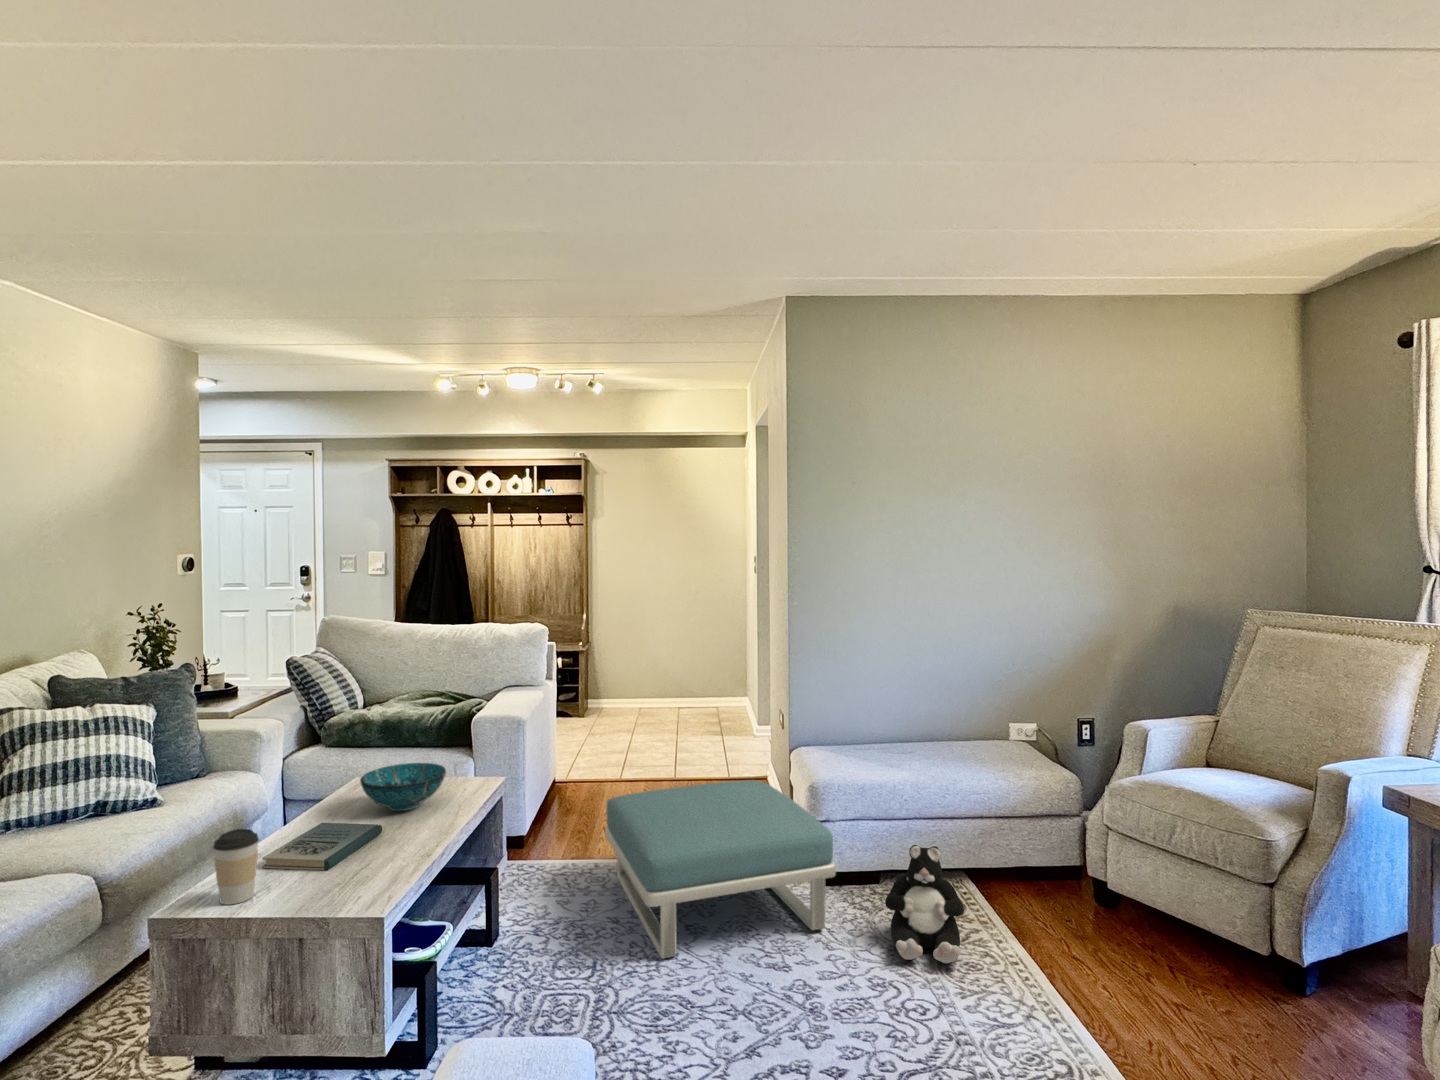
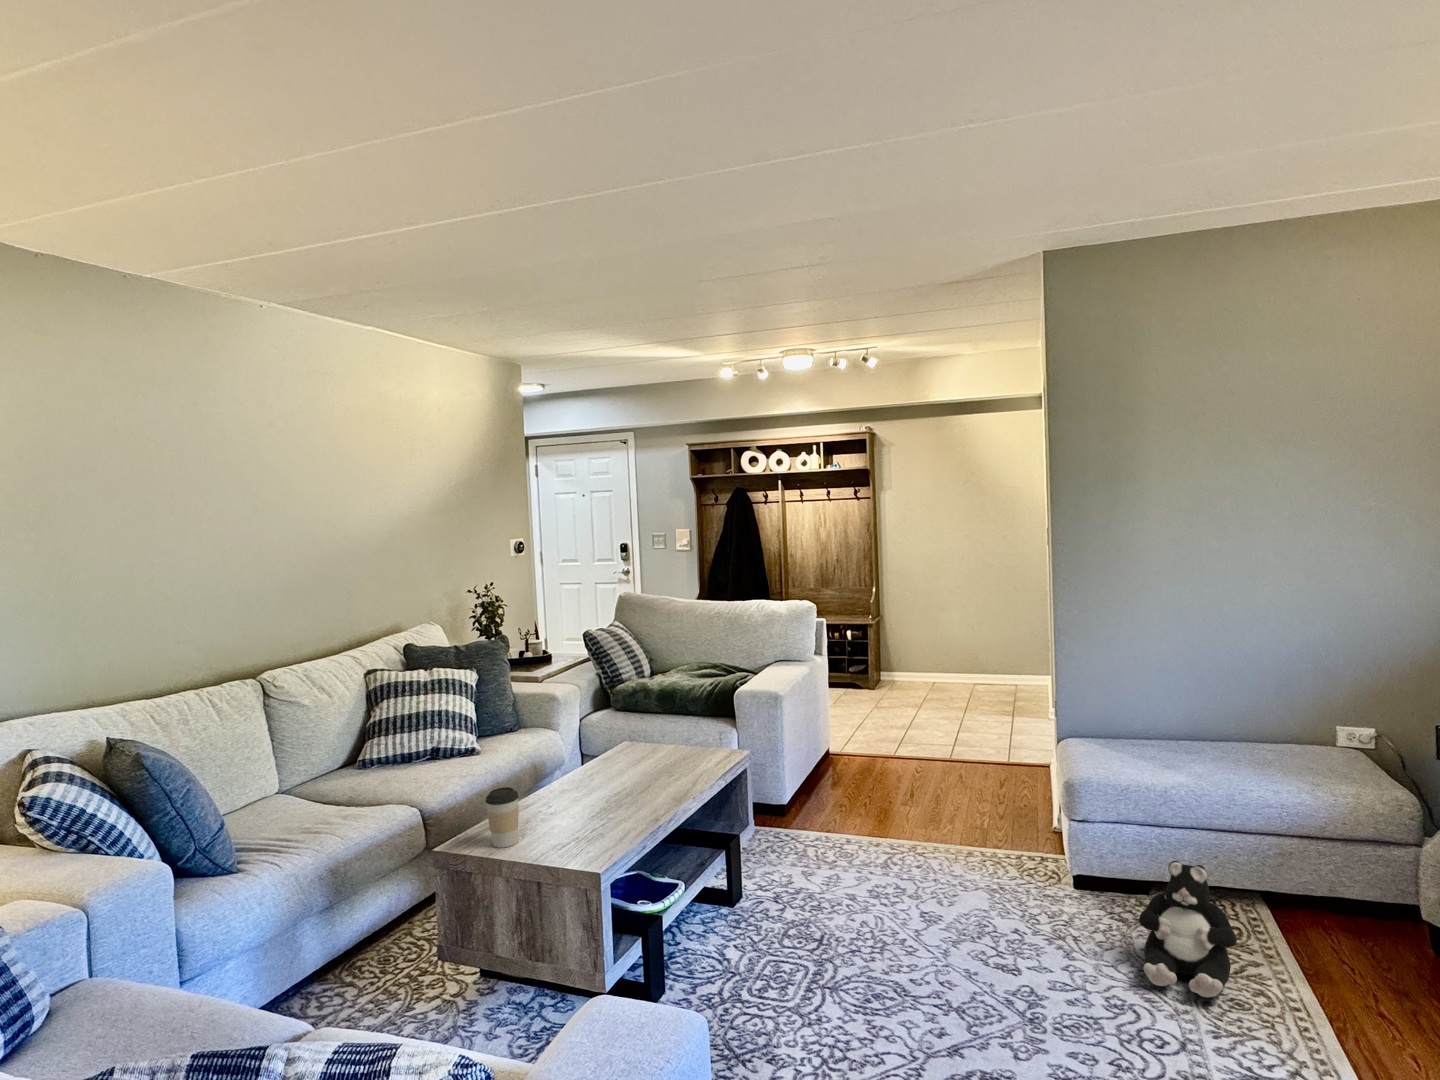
decorative bowl: present [360,763,446,811] -> none [614,735,687,778]
footstool: present [606,780,836,958] -> none [850,770,1082,942]
book: present [262,823,382,870] -> none [529,784,627,827]

